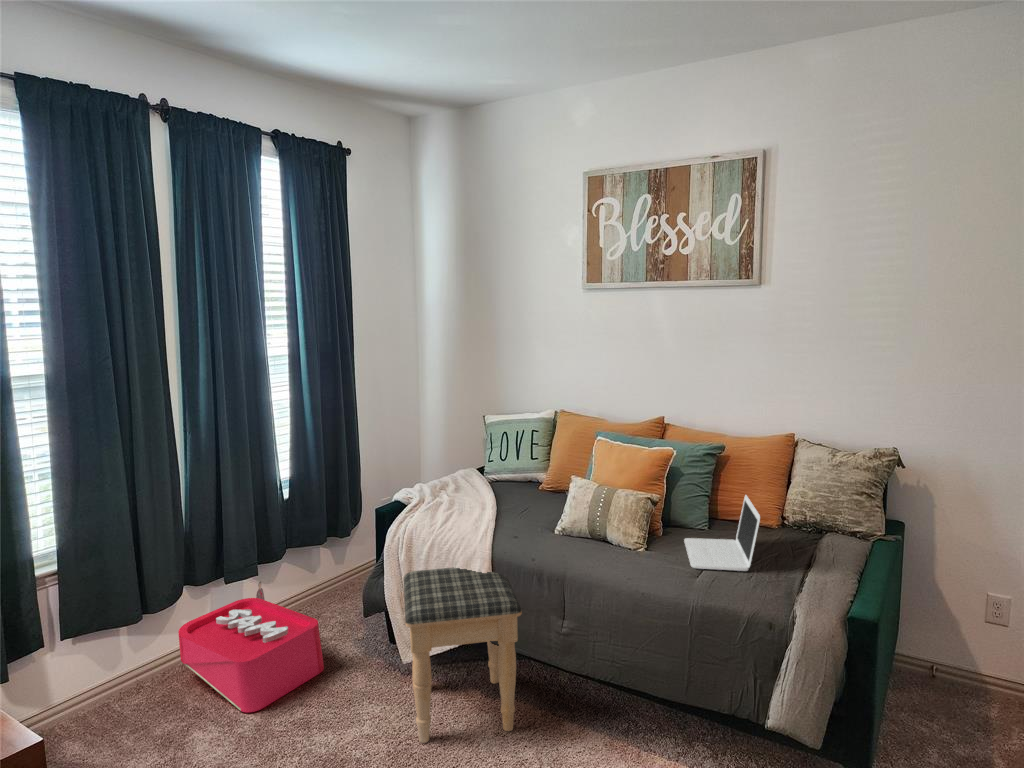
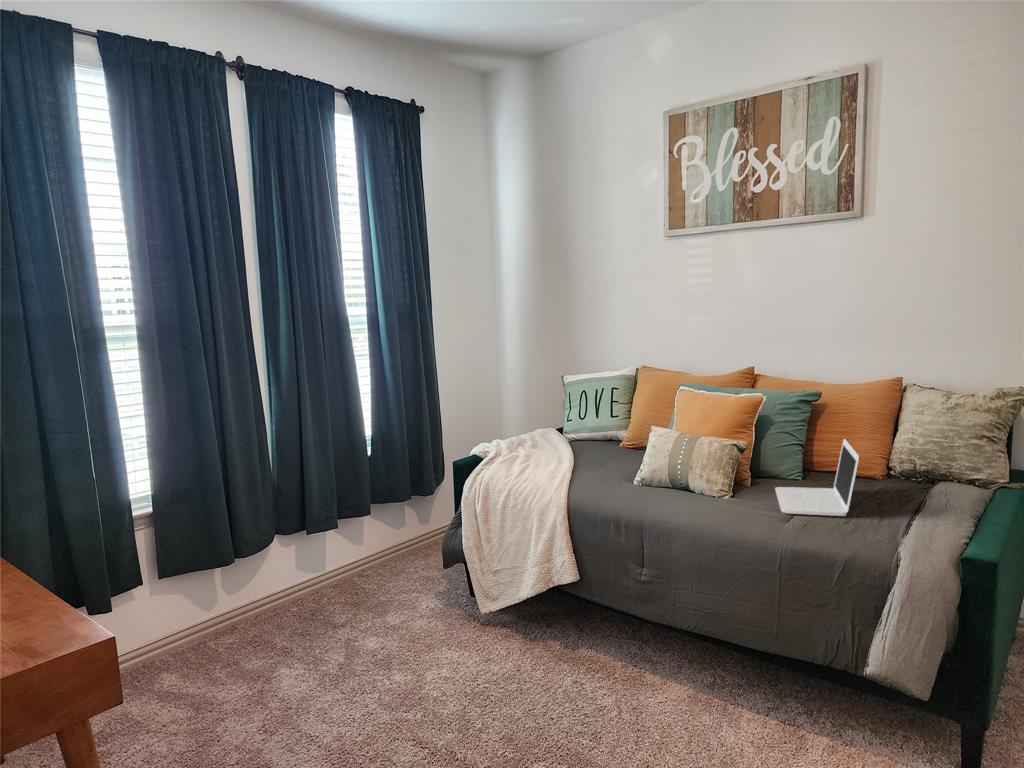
footstool: present [404,568,522,743] -> none [480,514,599,686]
storage bin: present [178,582,324,712] -> none [267,535,404,653]

